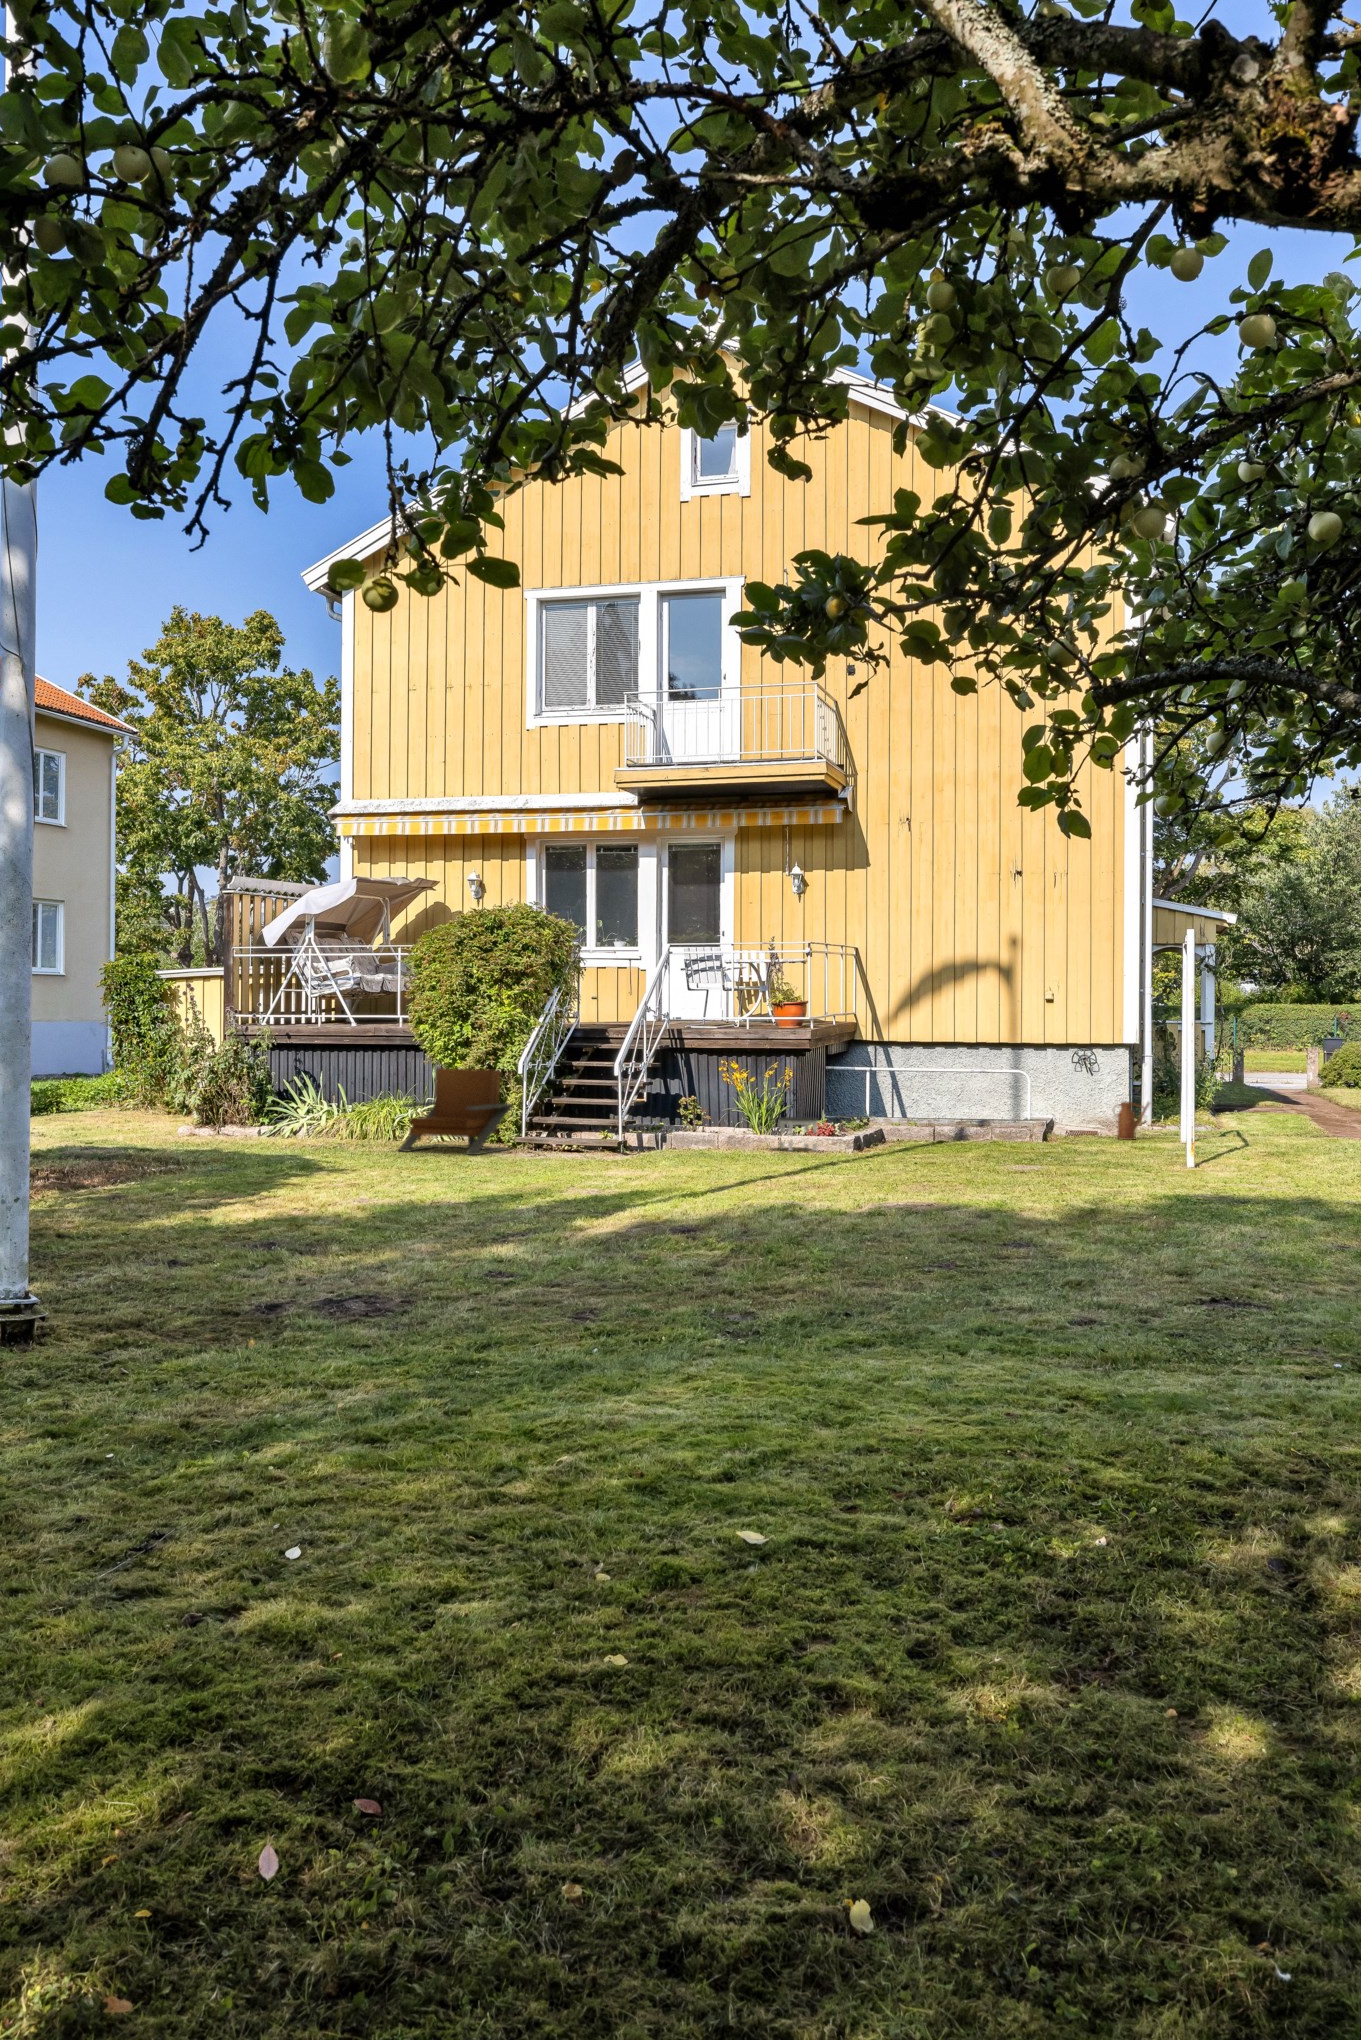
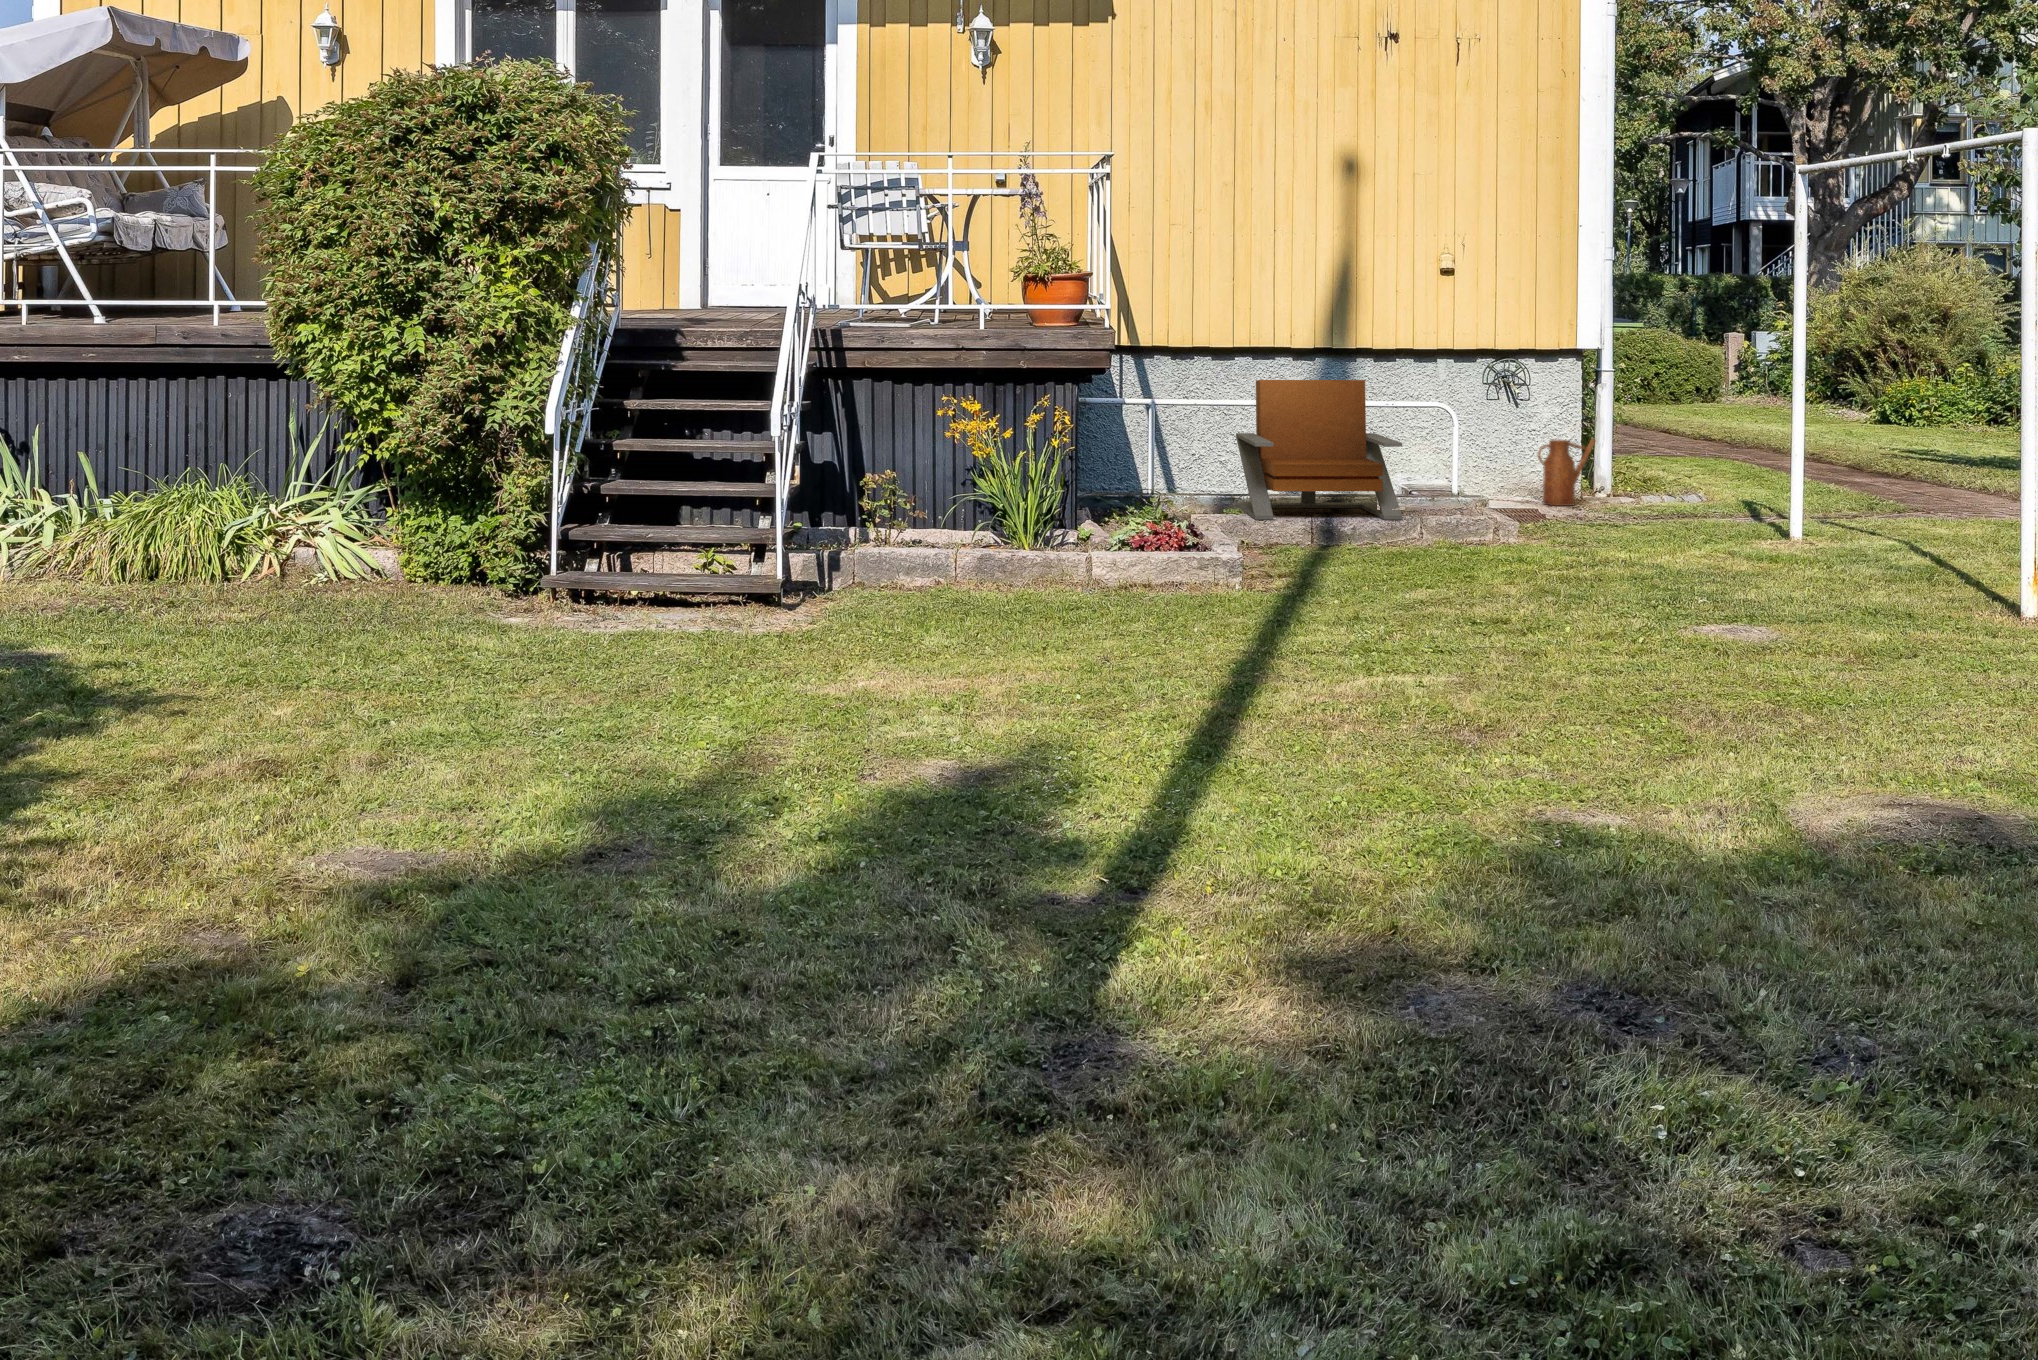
lounge chair: present [399,1068,513,1155] -> present [1236,380,1402,520]
round table: present [779,1117,818,1151] -> none [1060,496,1143,569]

